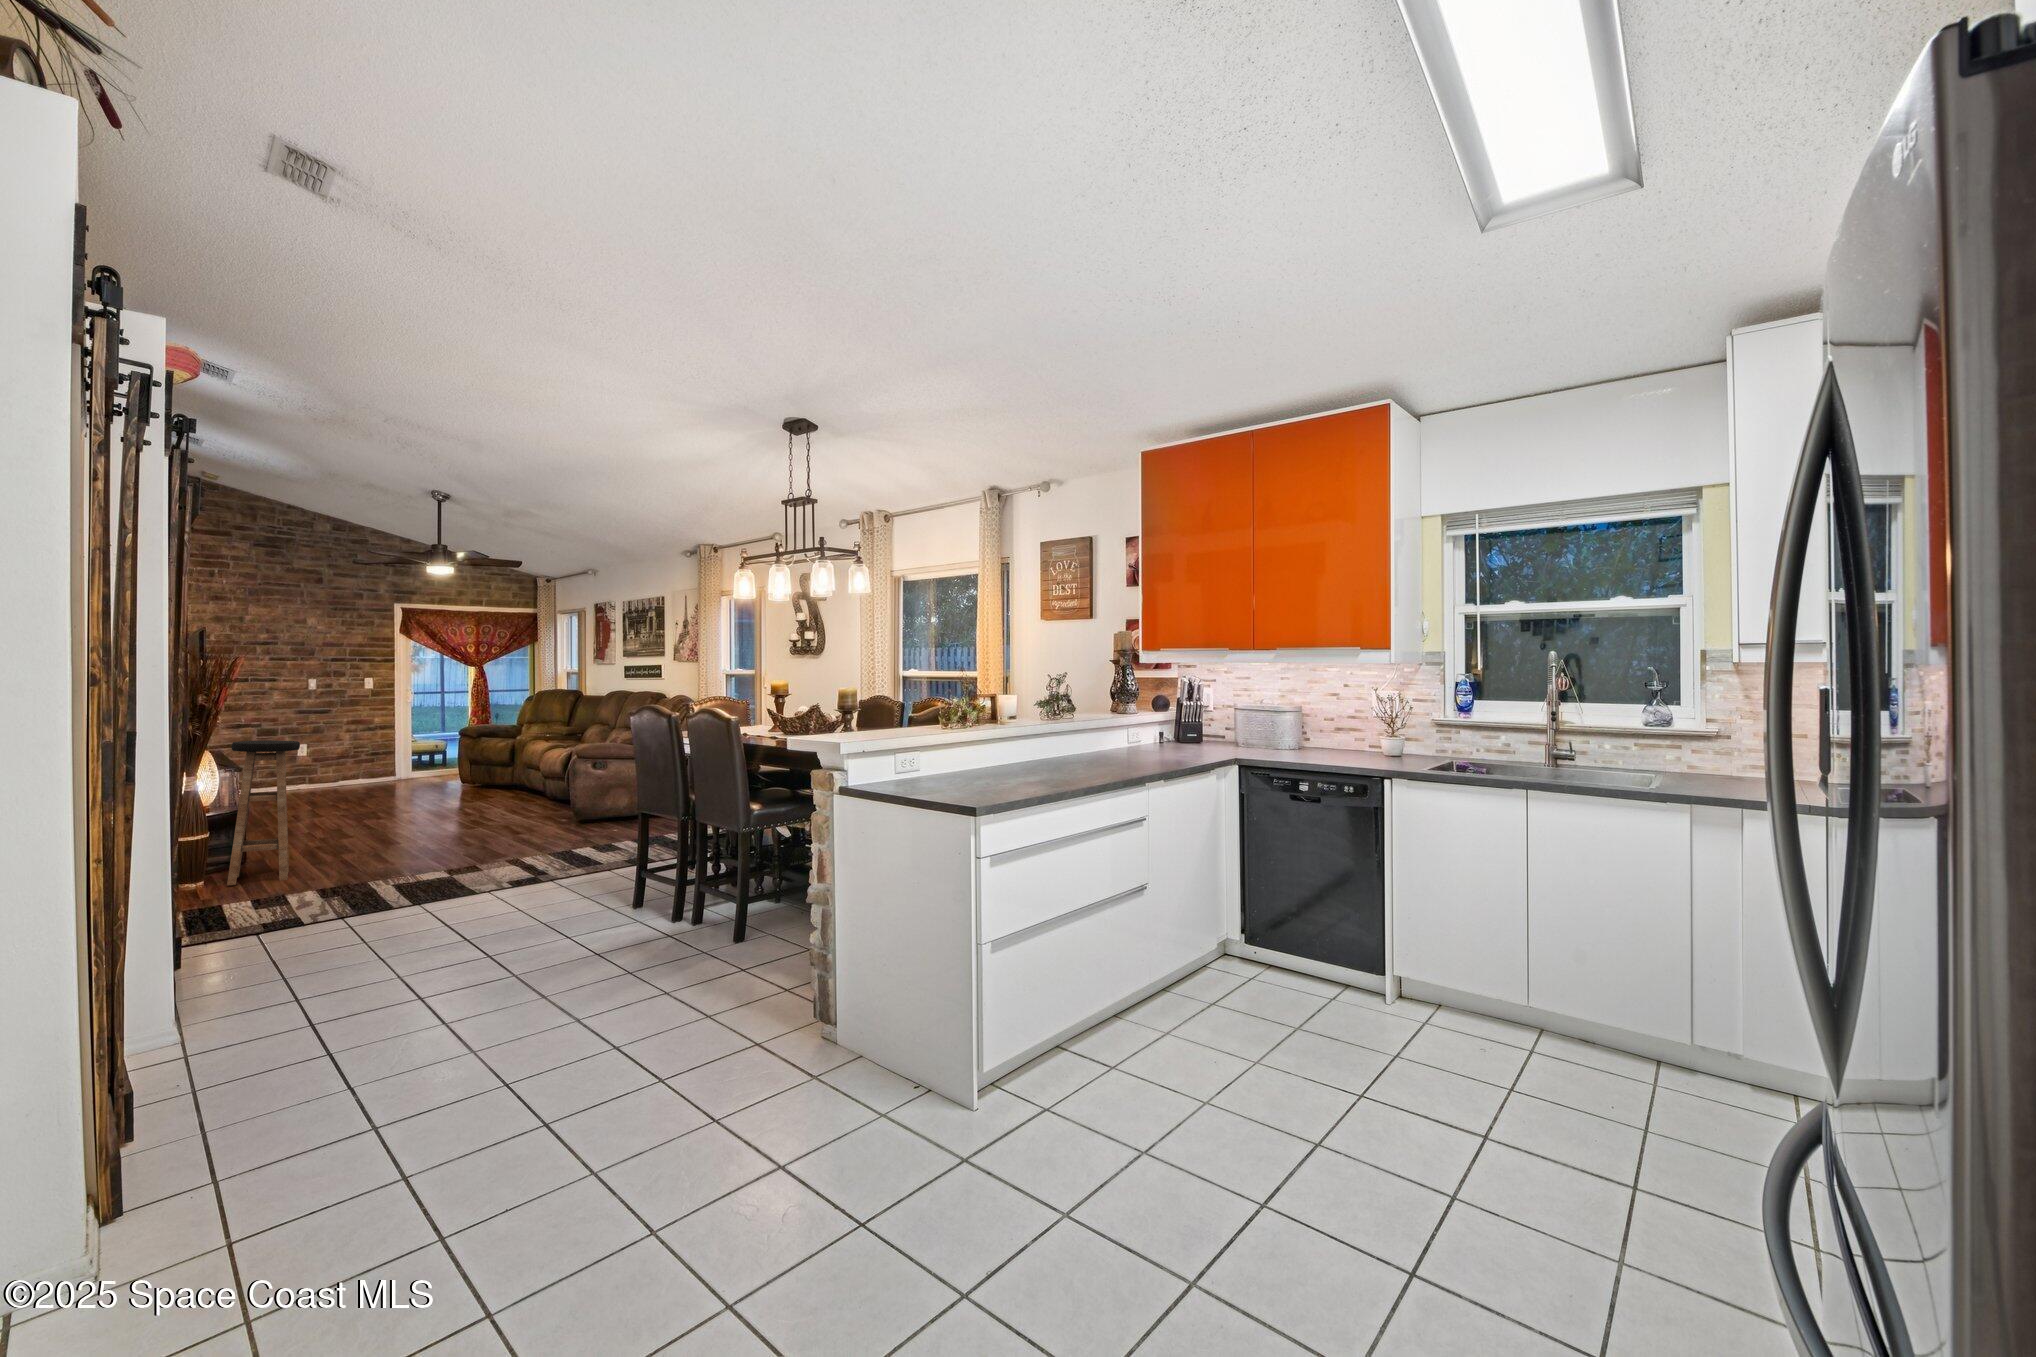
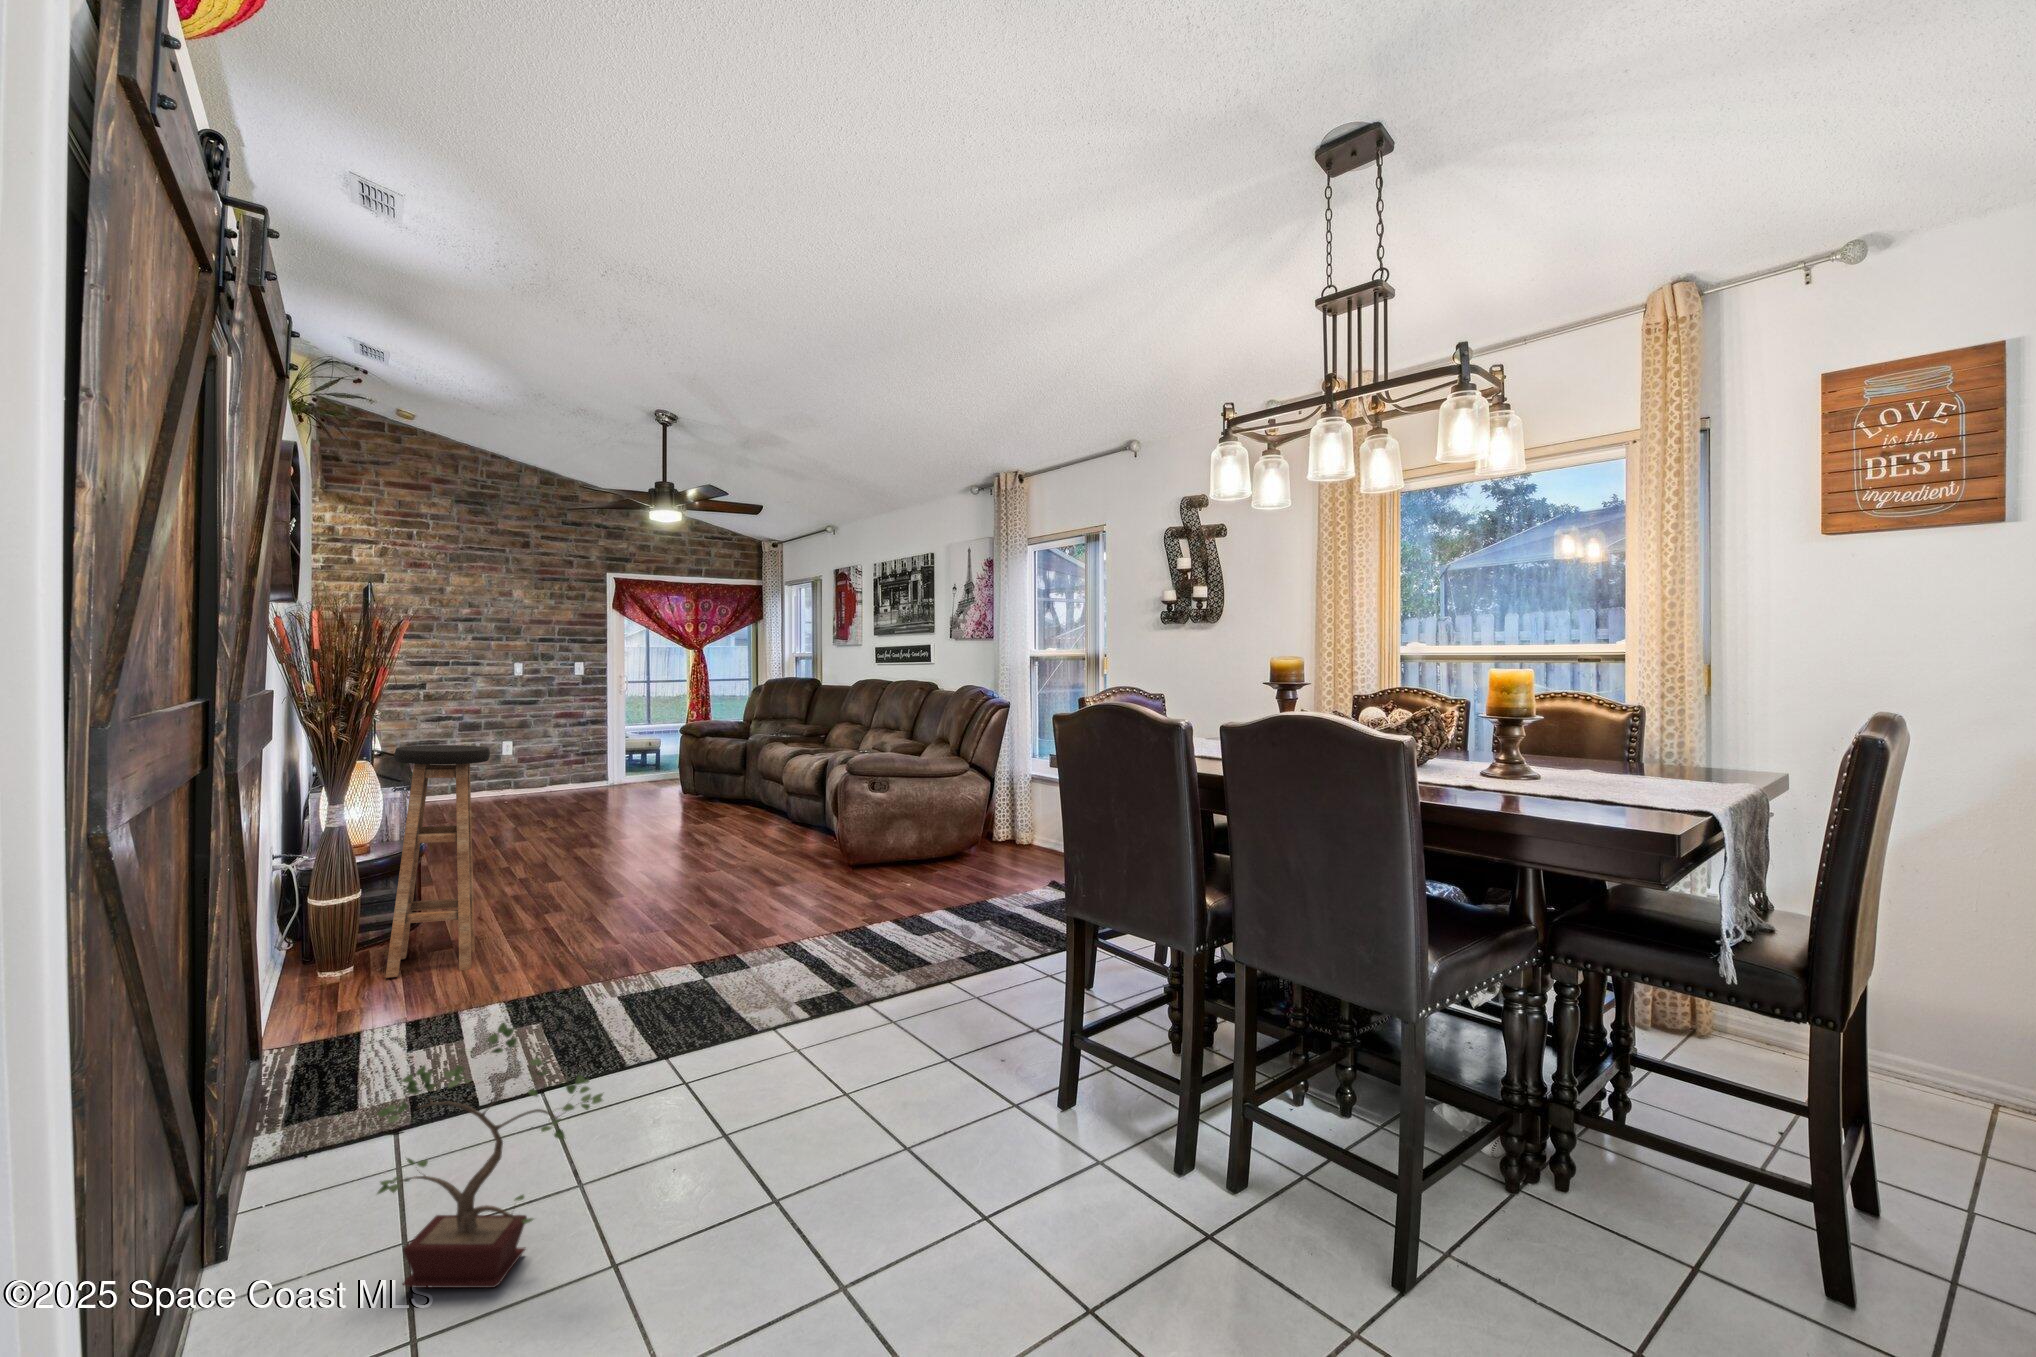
potted plant: none [257,856,374,970] -> present [377,1023,603,1288]

